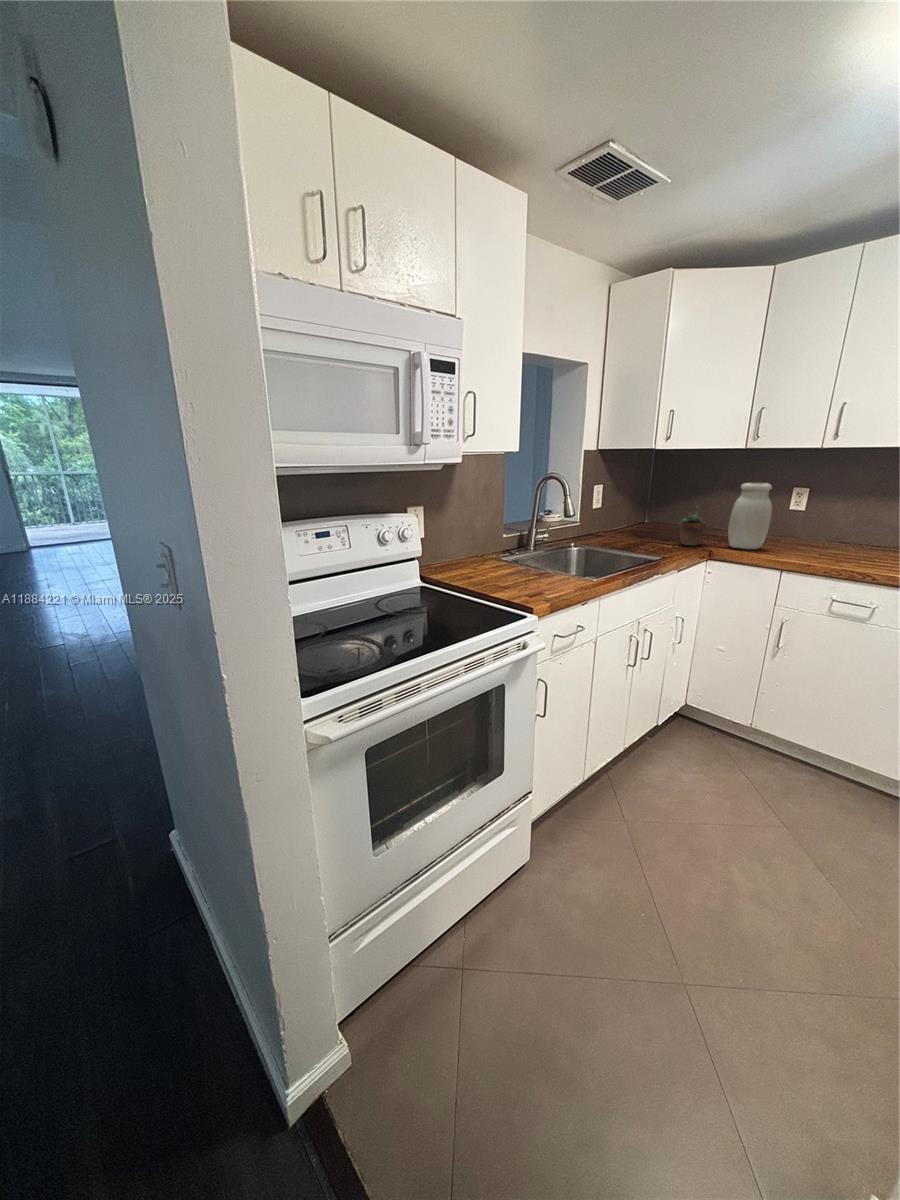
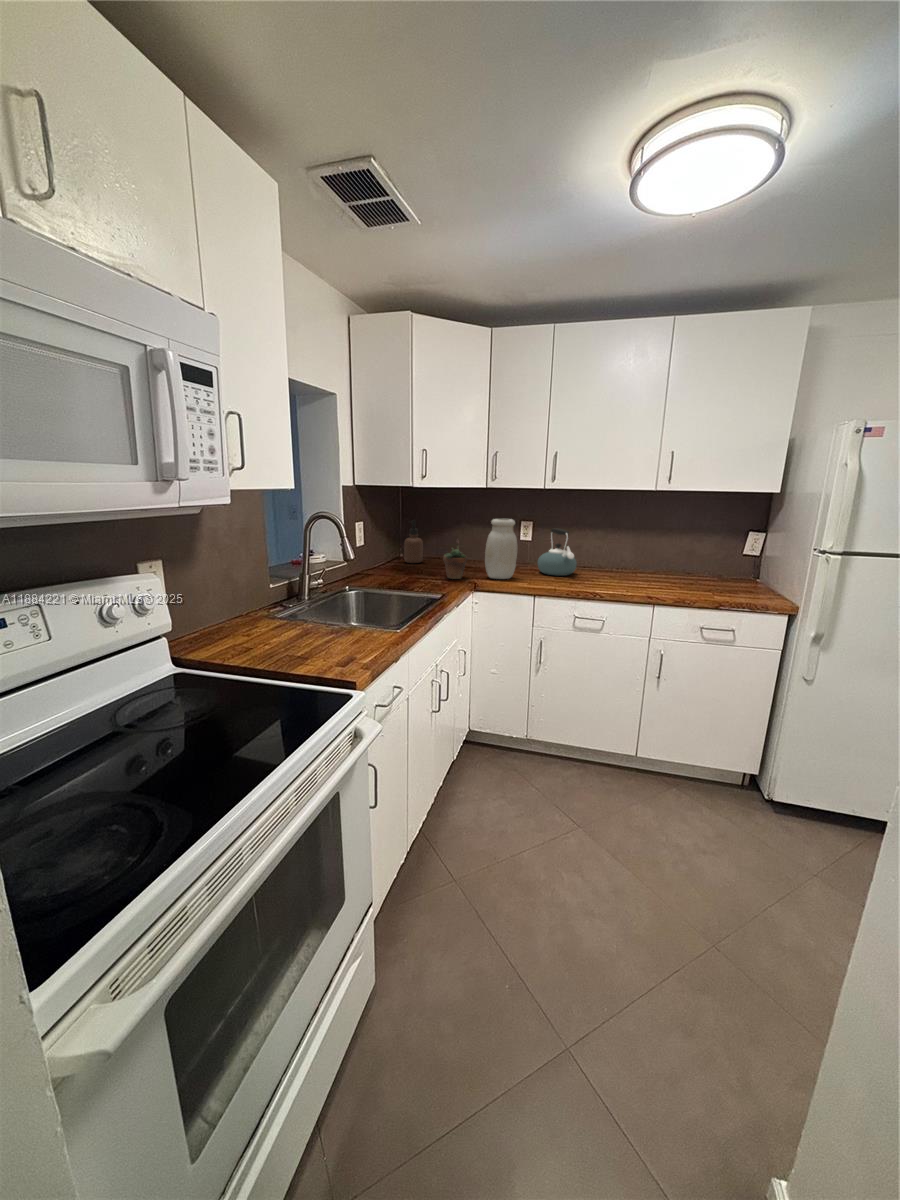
soap dispenser: none [646,486,668,530] -> present [404,520,423,563]
kettle: none [802,496,859,552] -> present [538,529,577,576]

